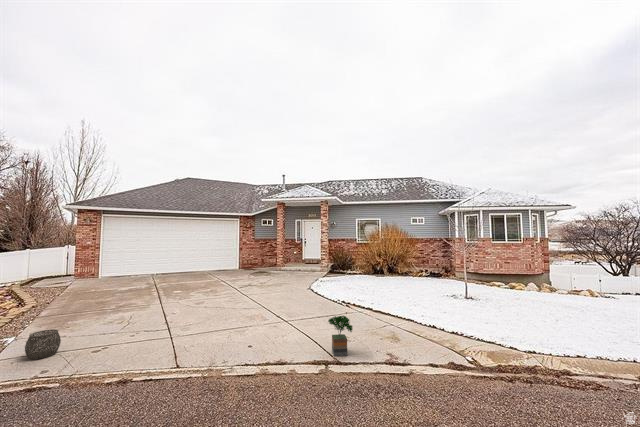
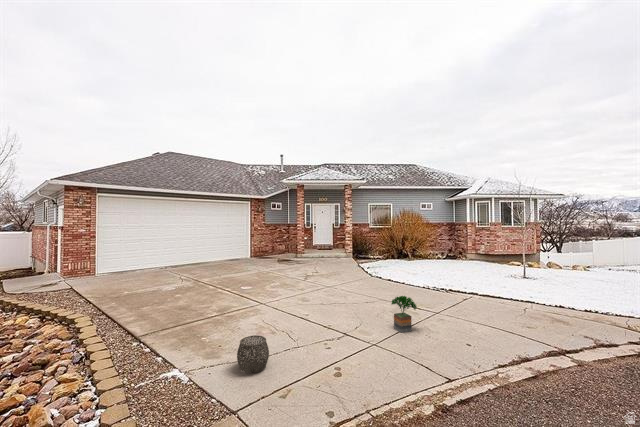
potted tree: present [328,316,352,356] -> present [392,296,417,333]

